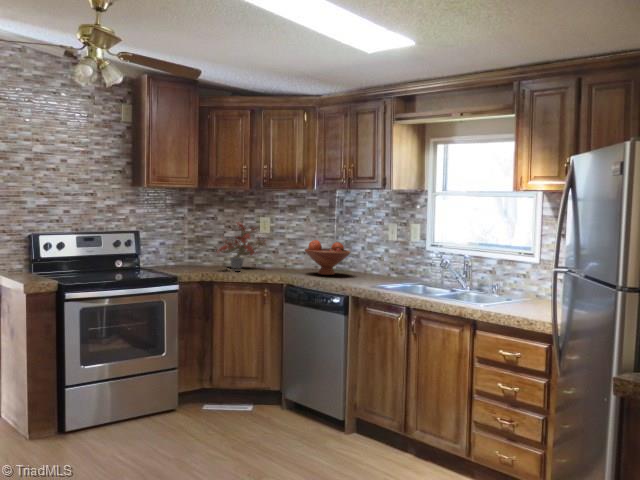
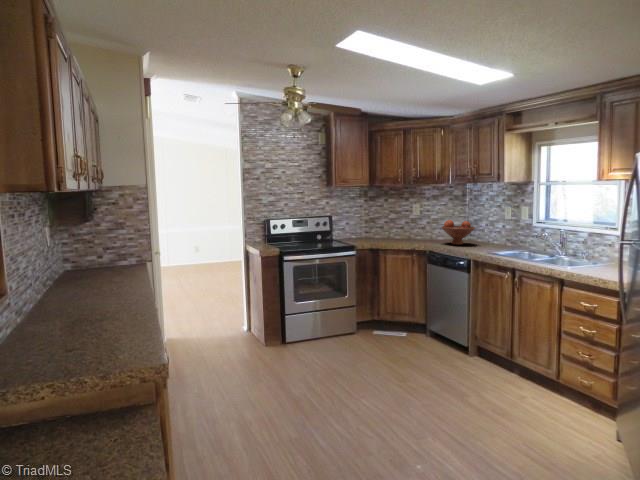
potted plant: present [217,222,264,271] -> none [376,202,416,242]

